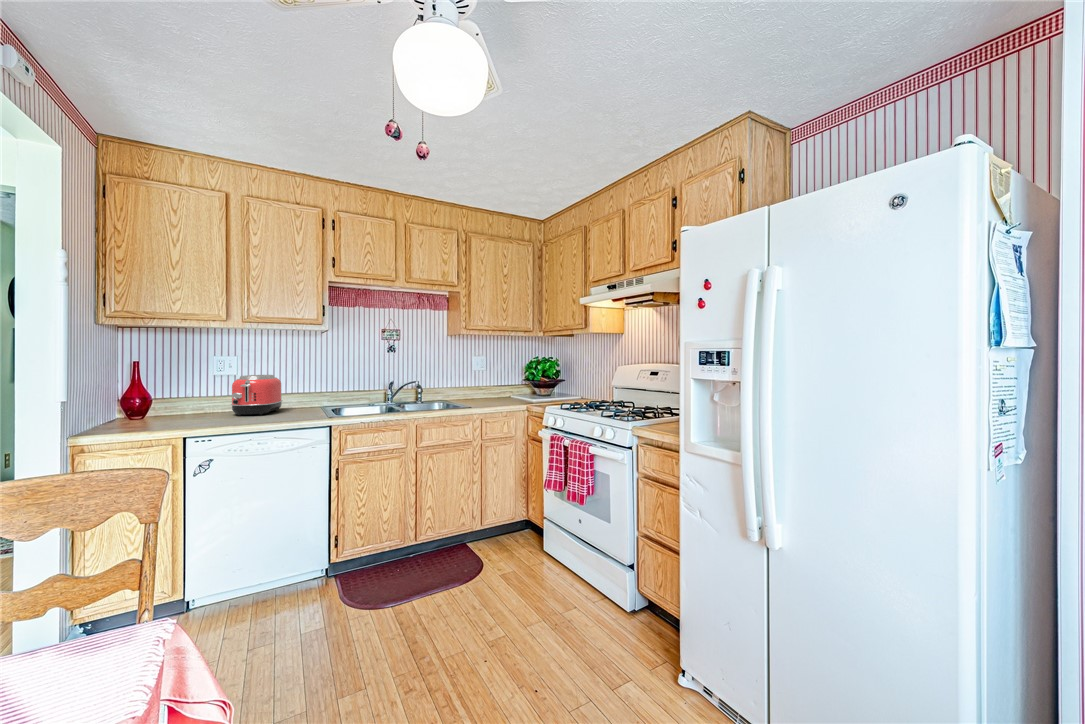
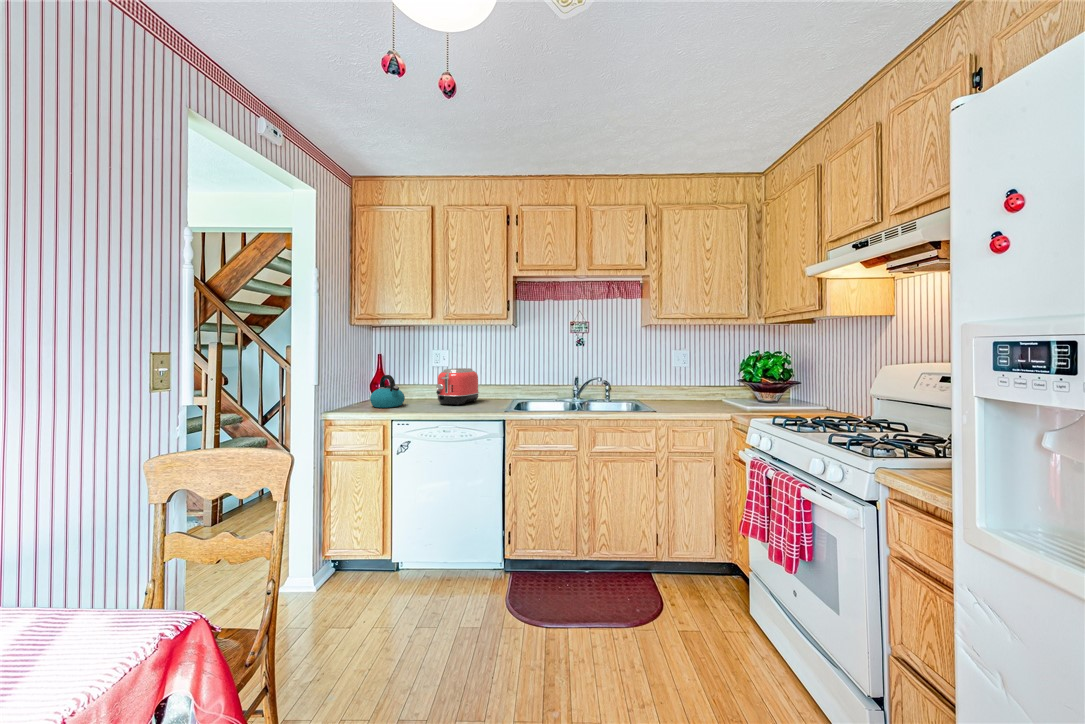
kettle: none [134,384,187,424] -> present [370,375,405,408]

